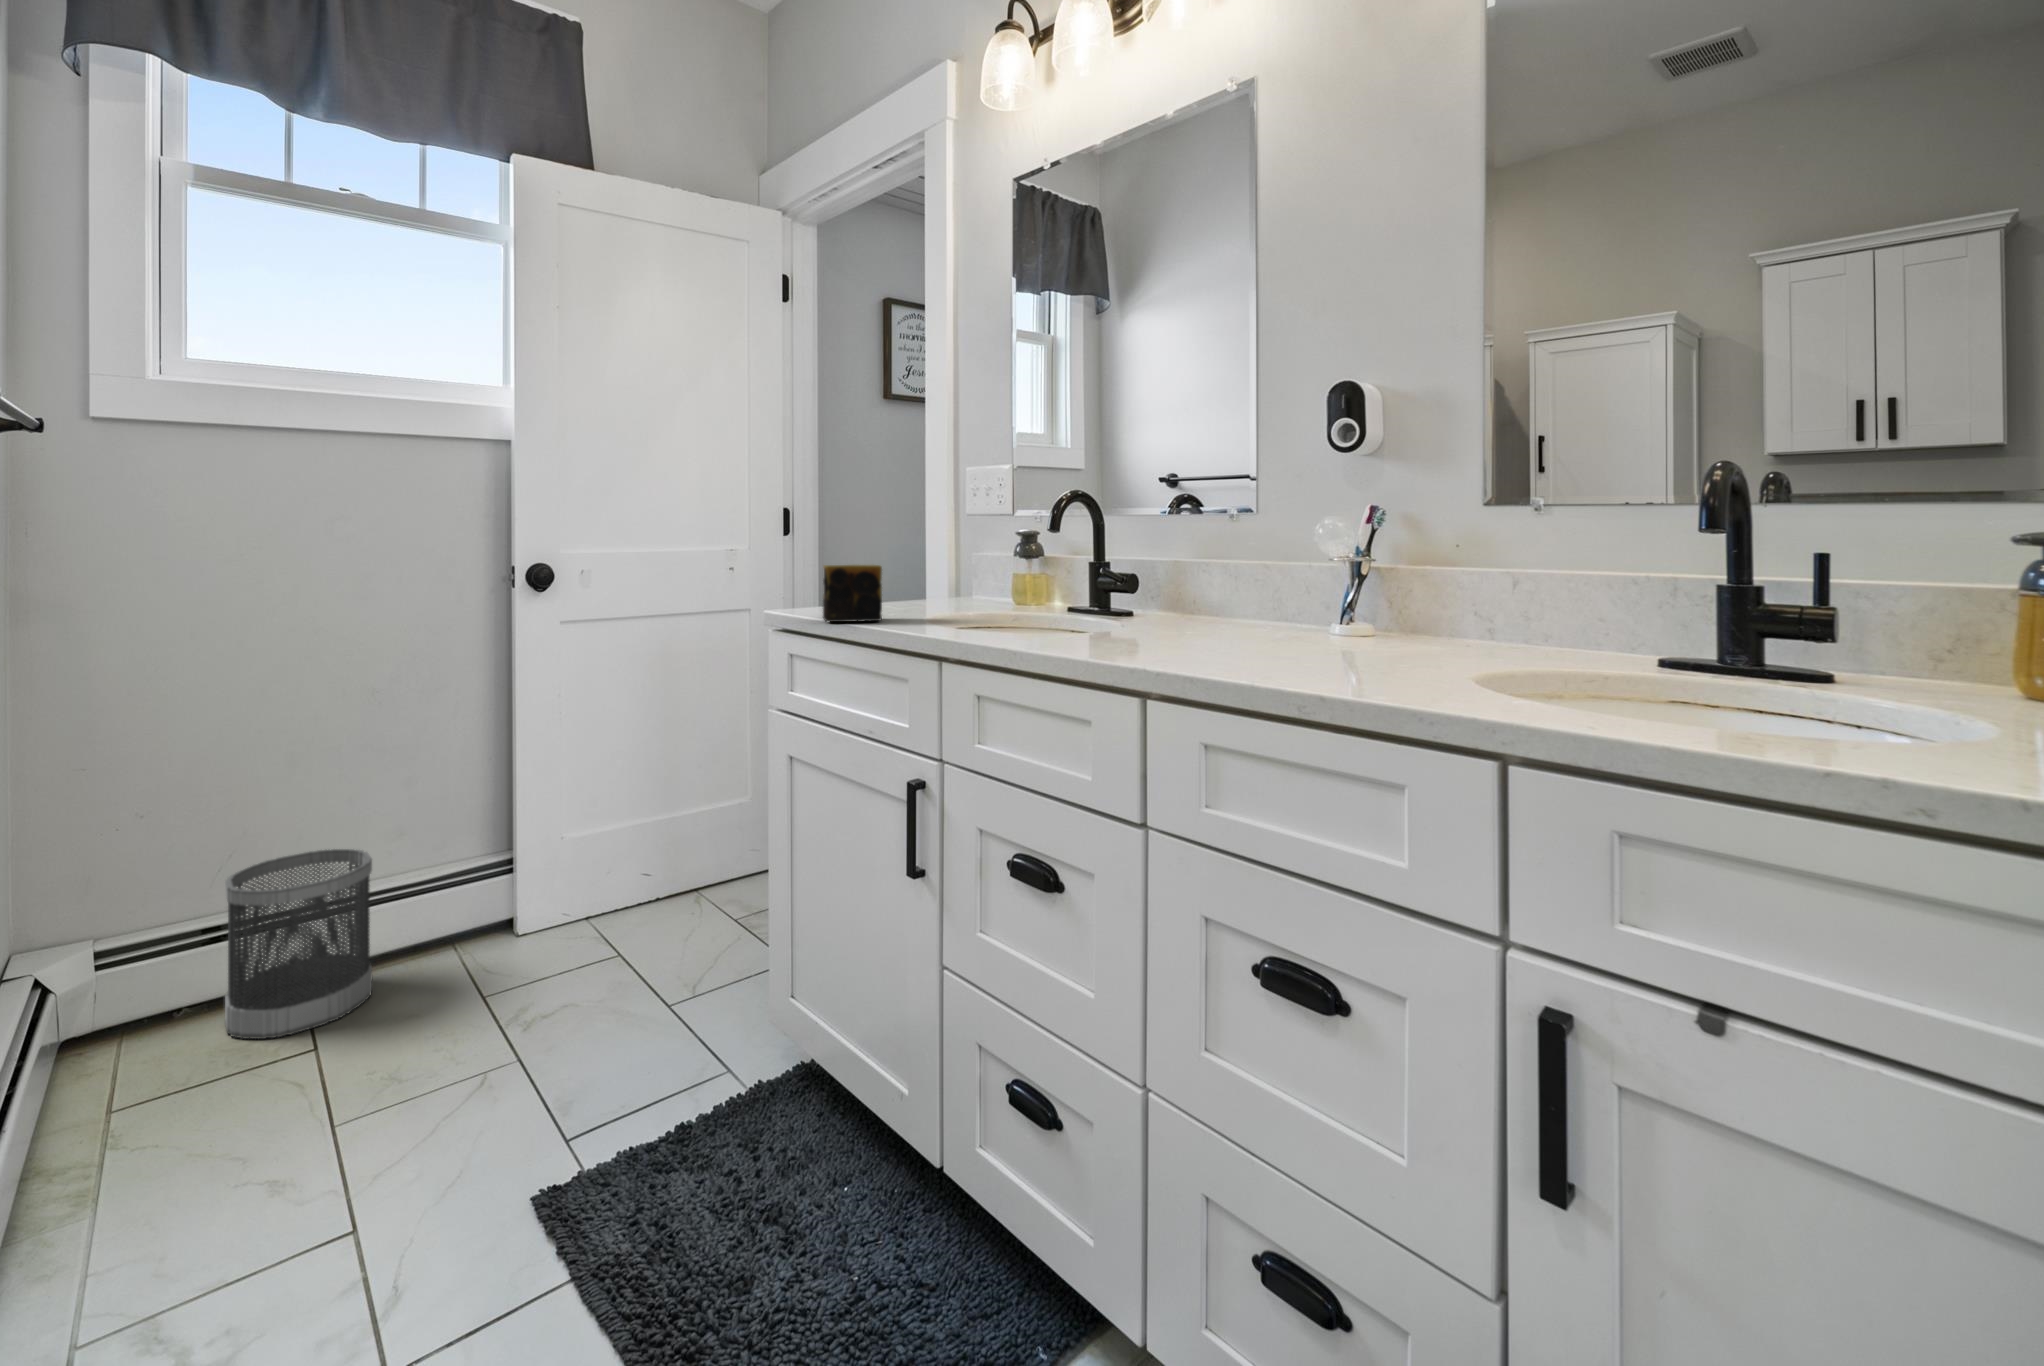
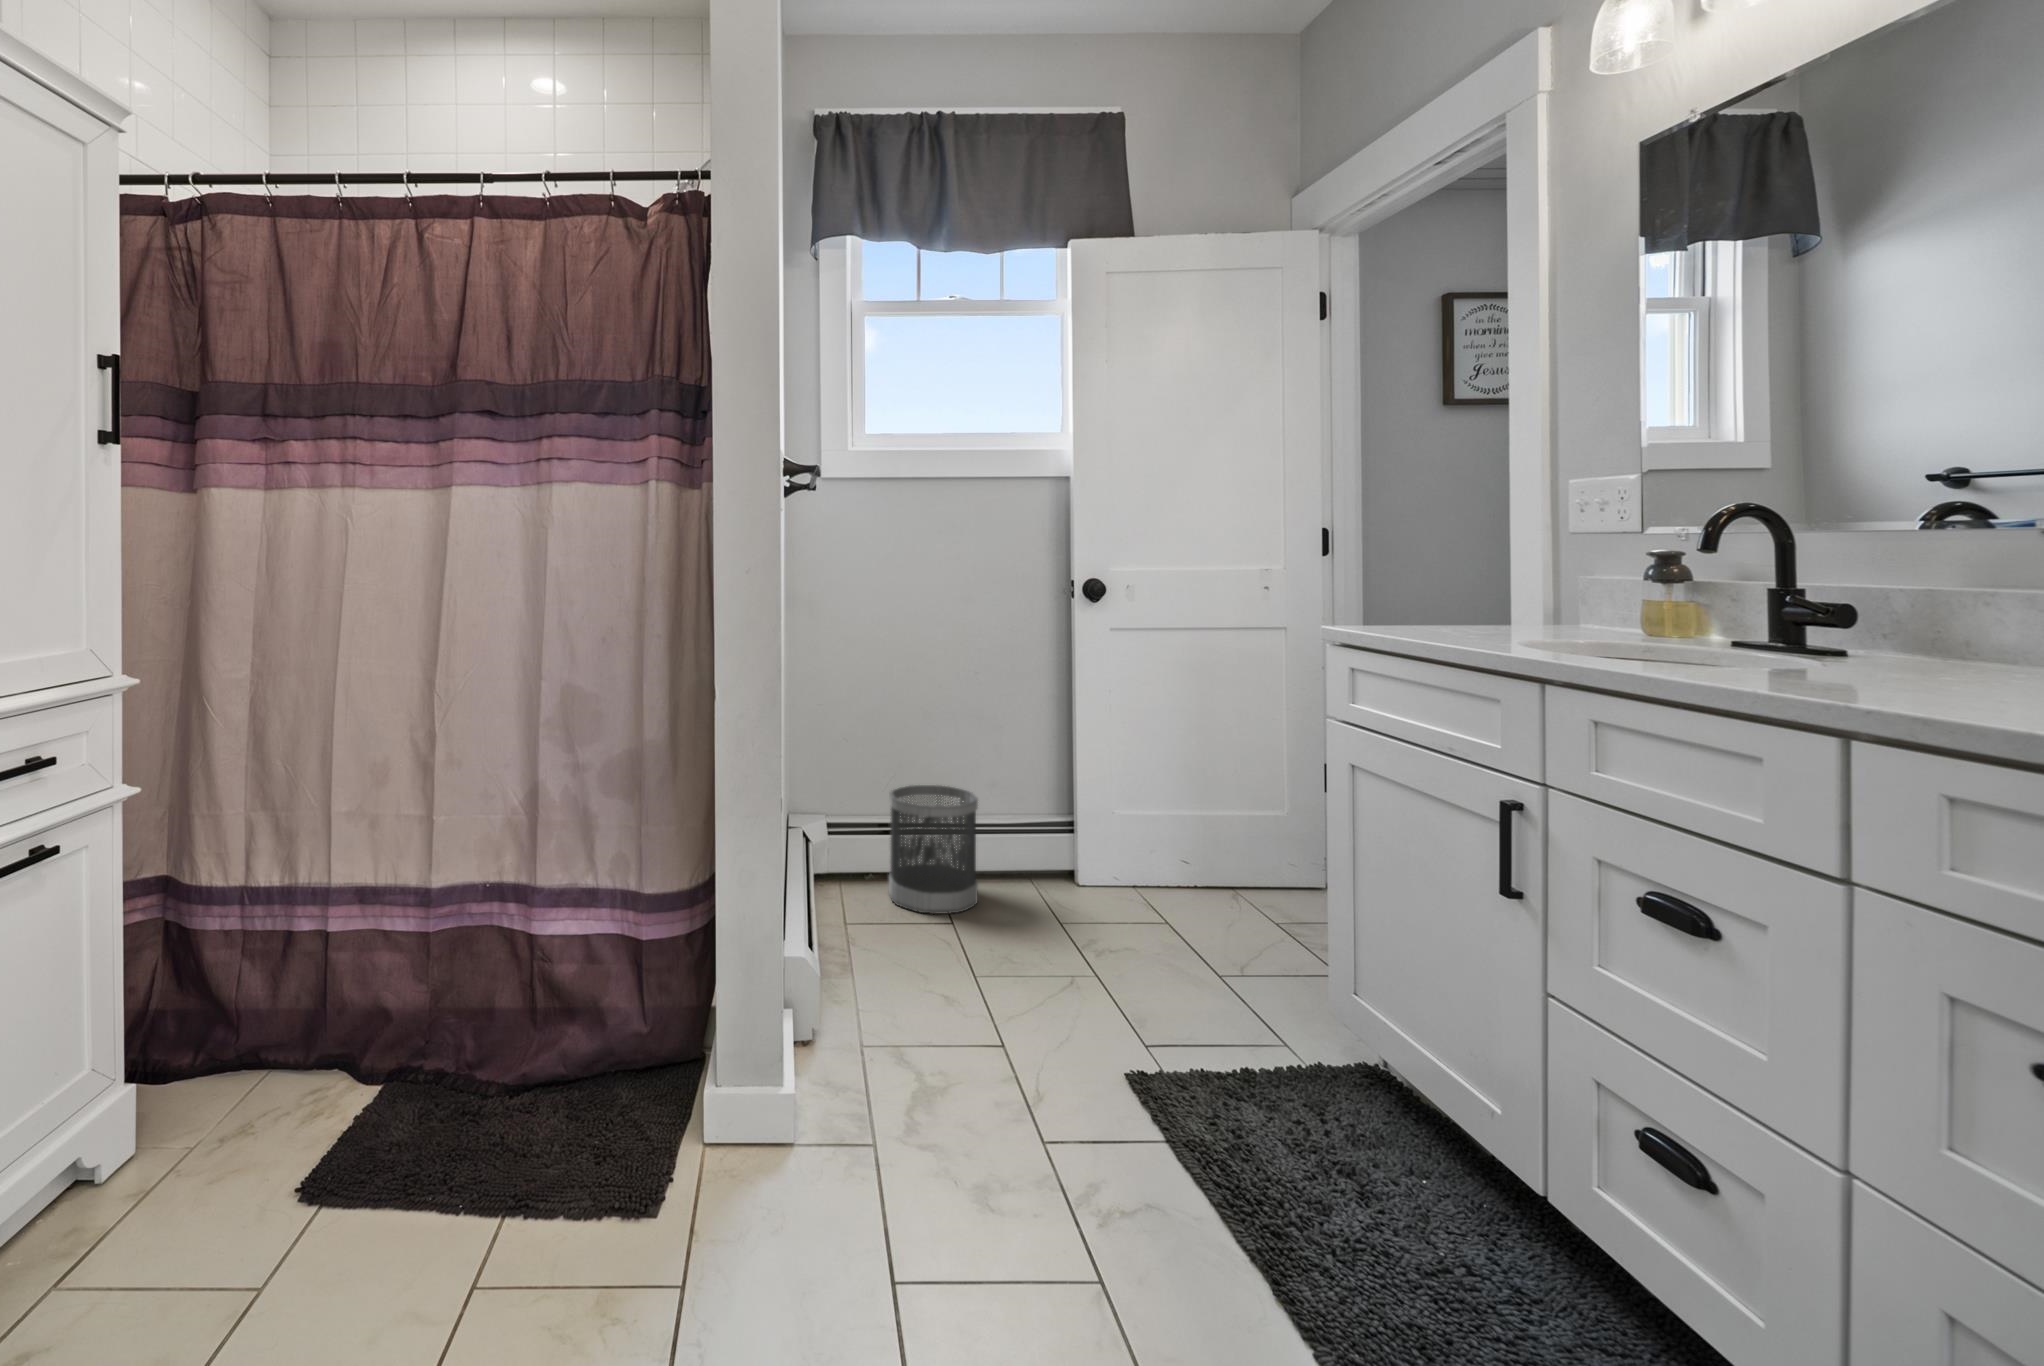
candle: present [823,565,882,622] -> none [1391,583,1464,641]

